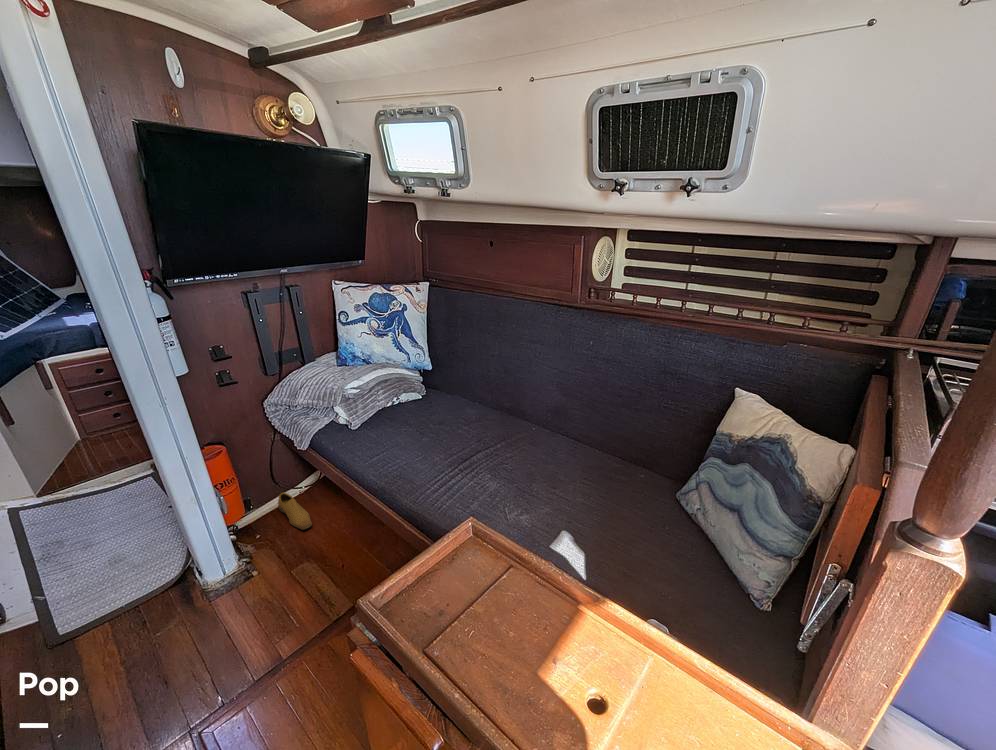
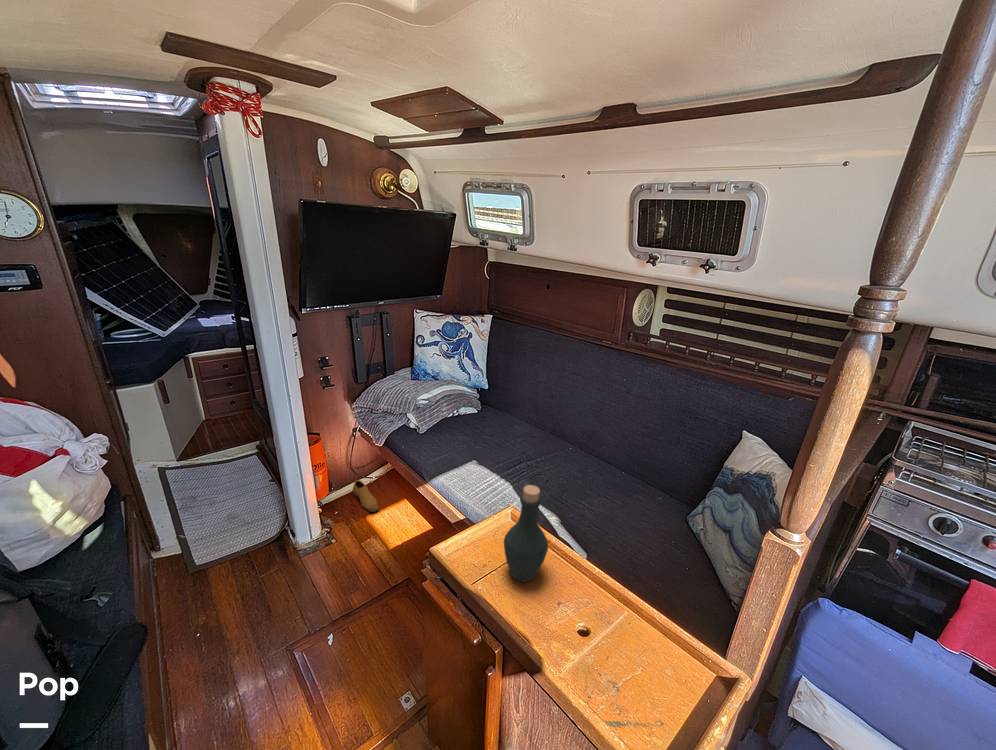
bottle: none [465,500,533,642] -> present [504,485,548,582]

